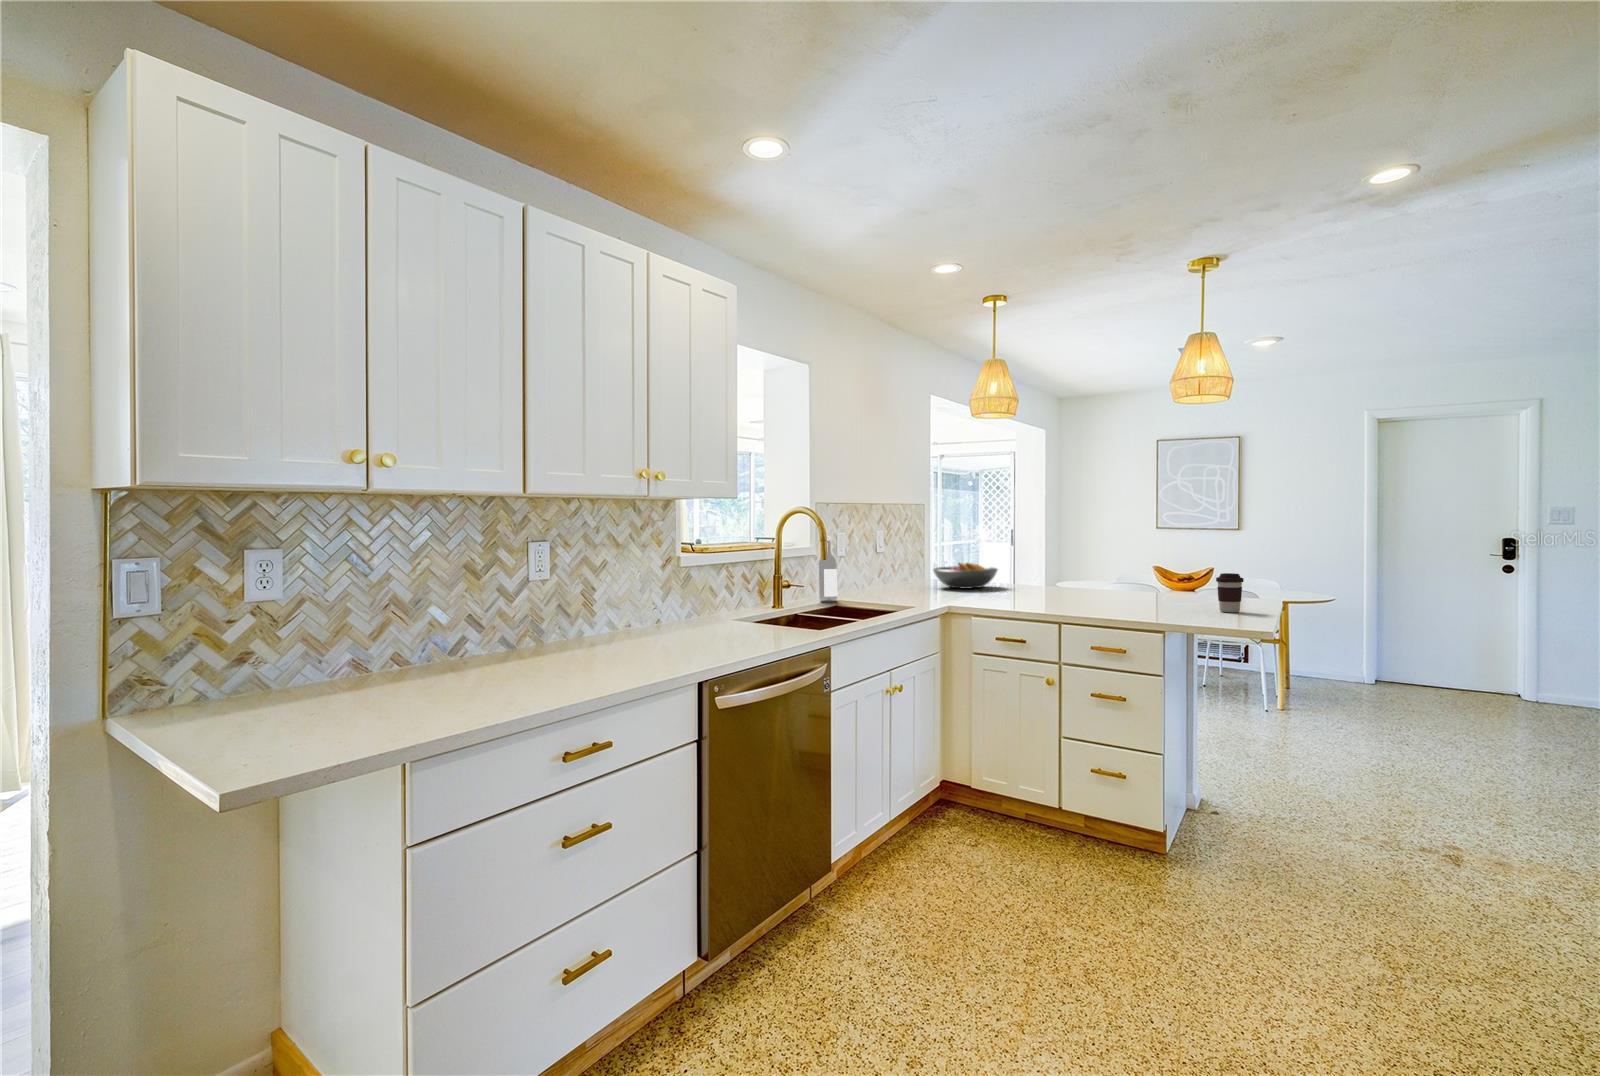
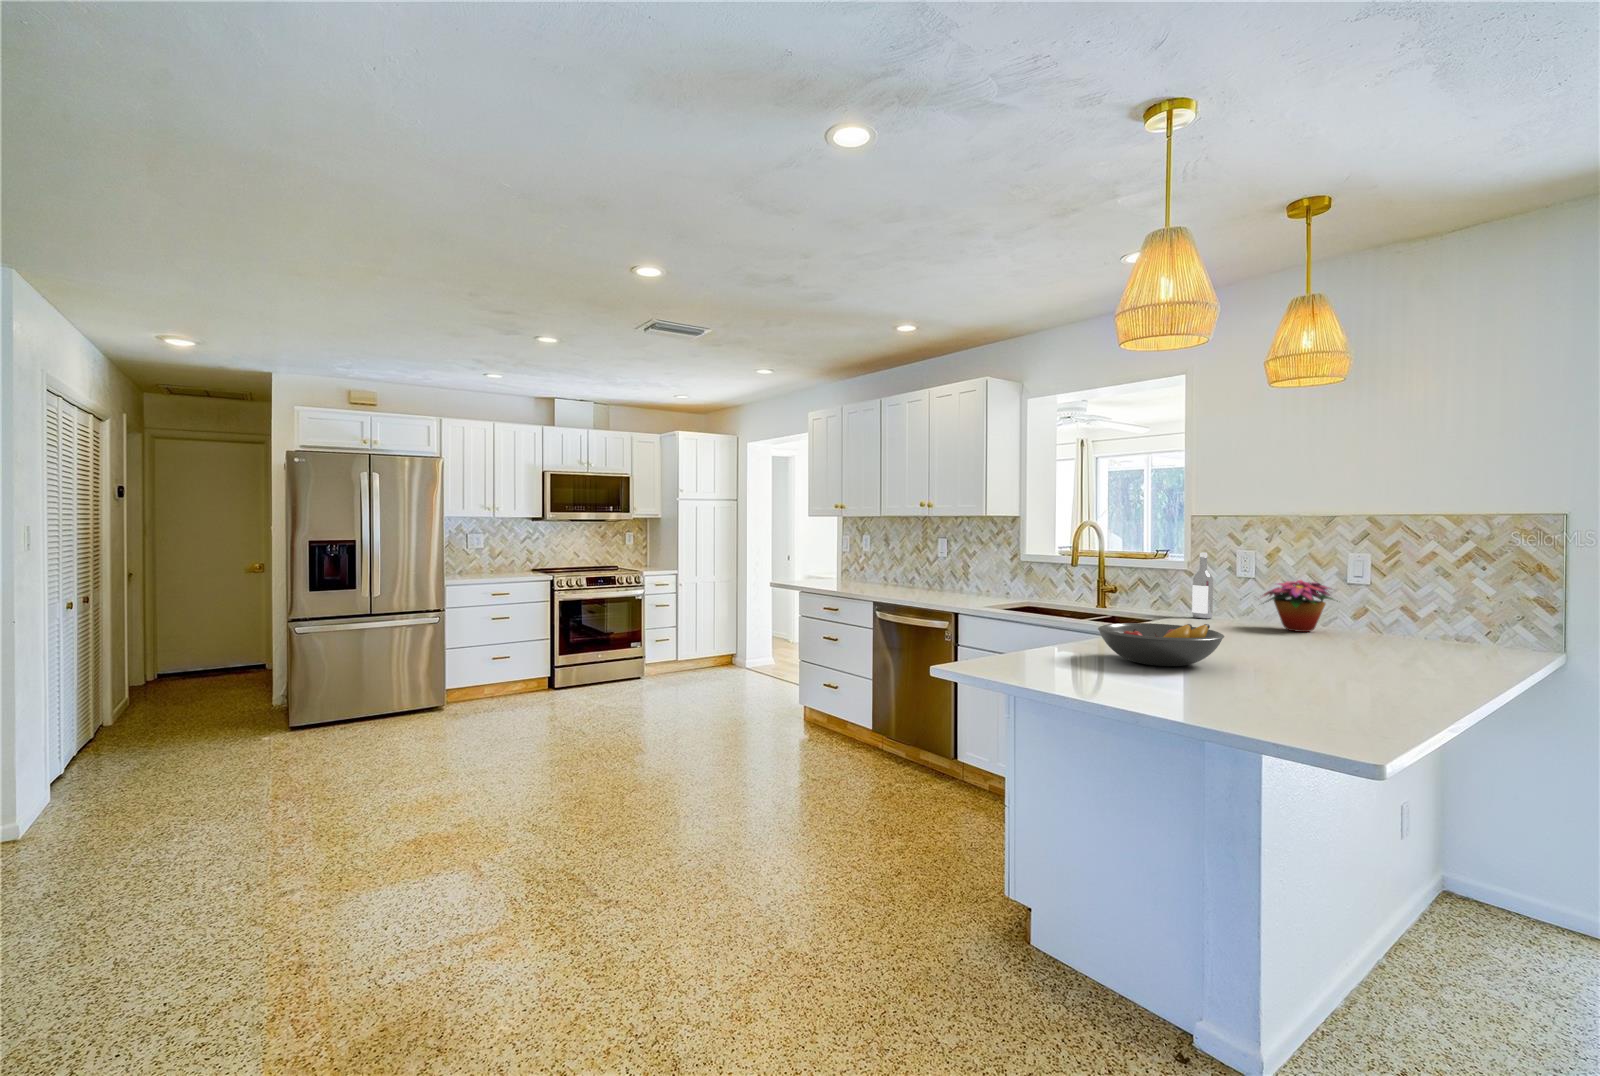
flower arrangement: none [865,552,926,595] -> present [1263,580,1333,632]
fruit bowl: present [933,563,998,589] -> present [1098,623,1224,666]
coffee cup: present [1216,573,1244,612] -> none [1021,617,1057,671]

